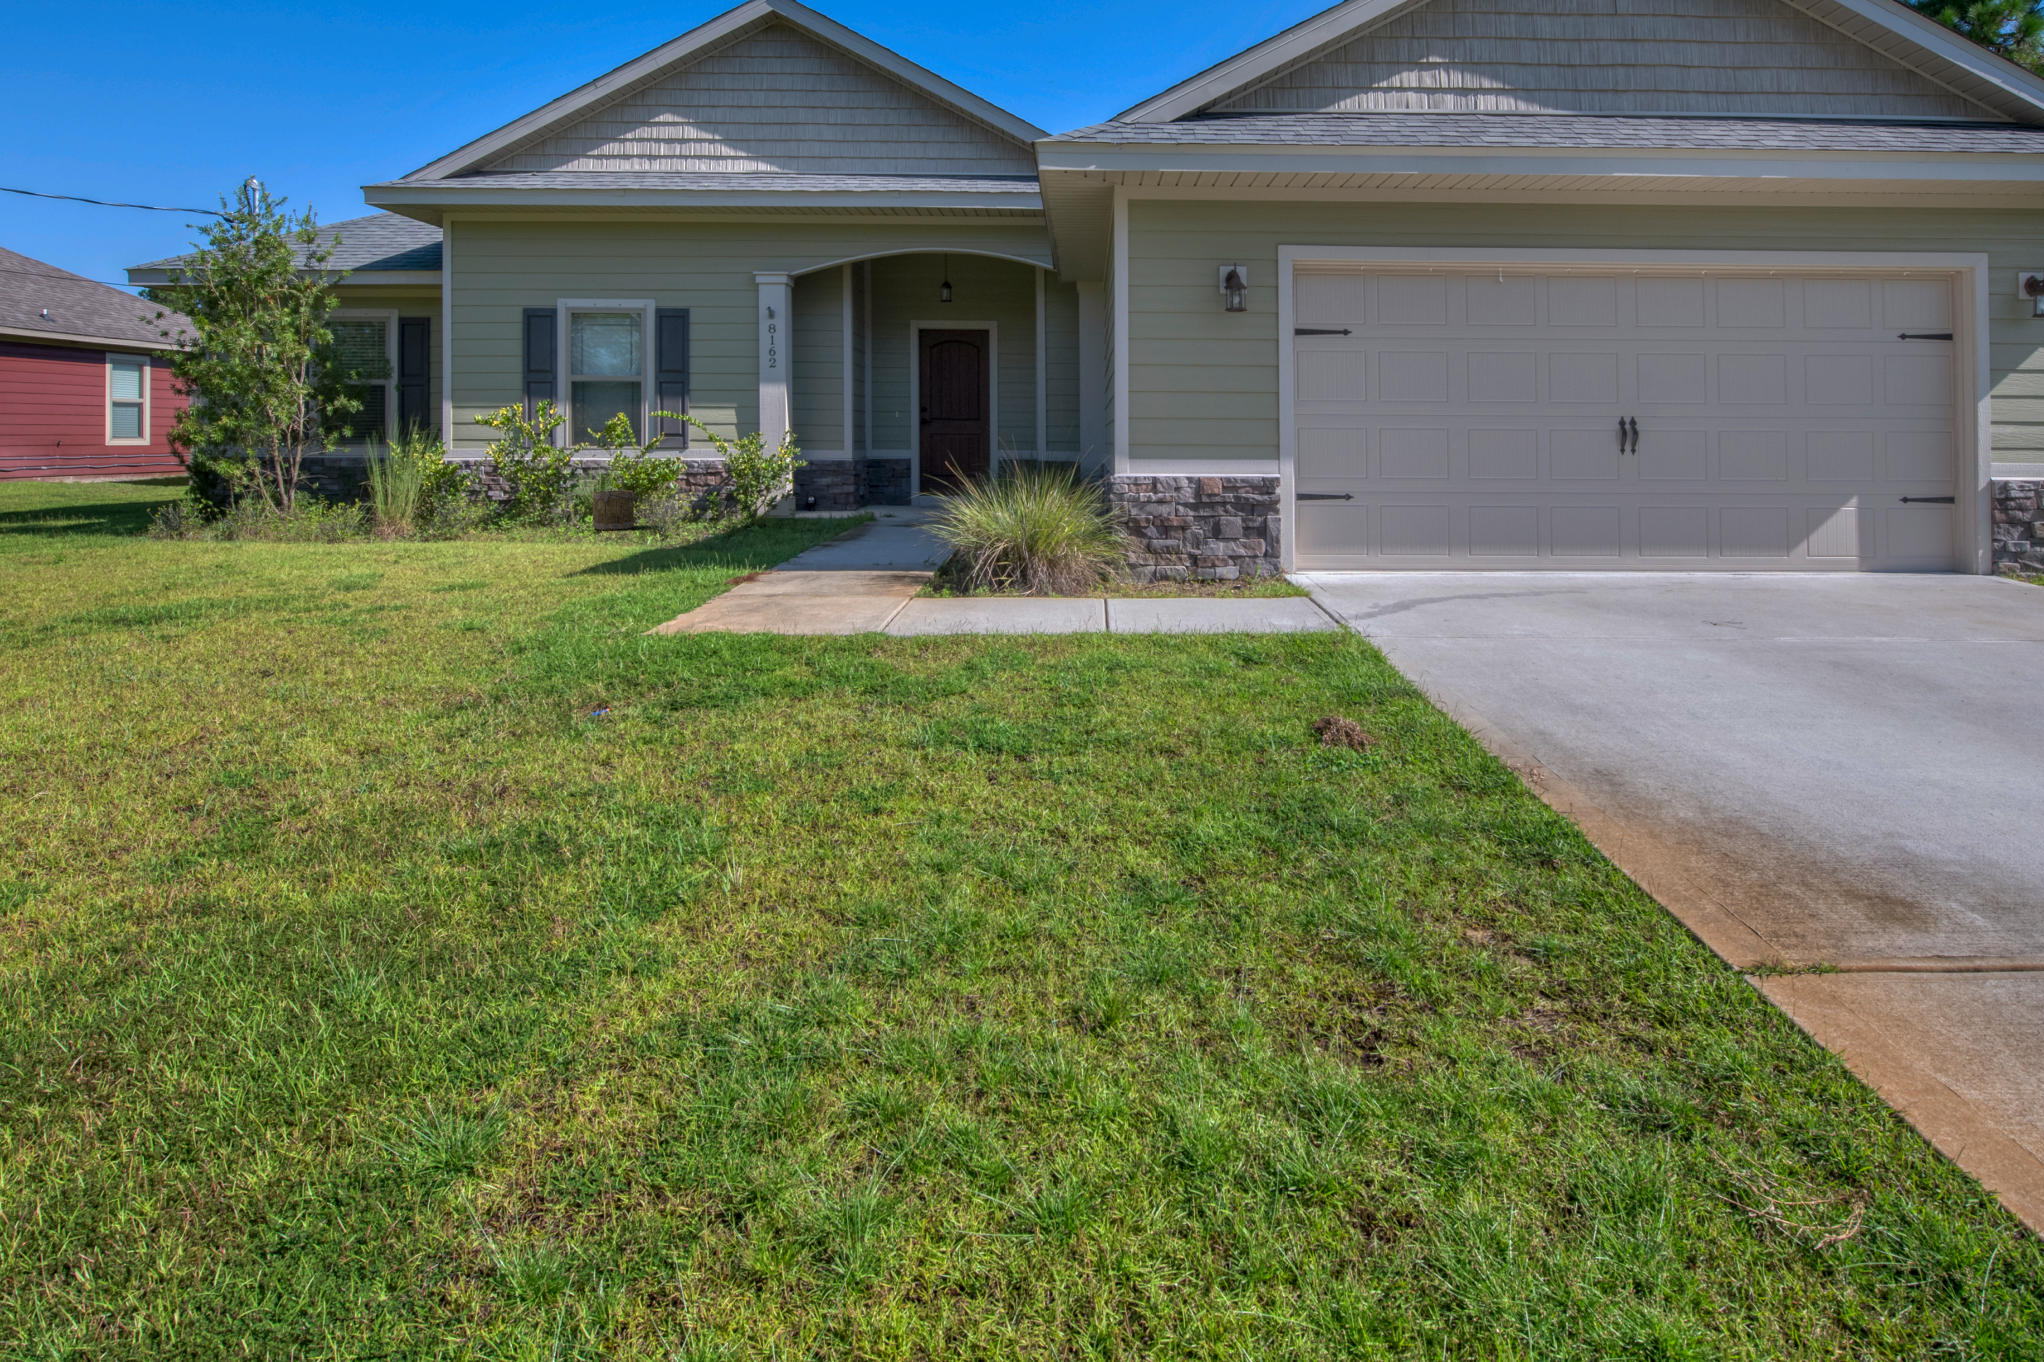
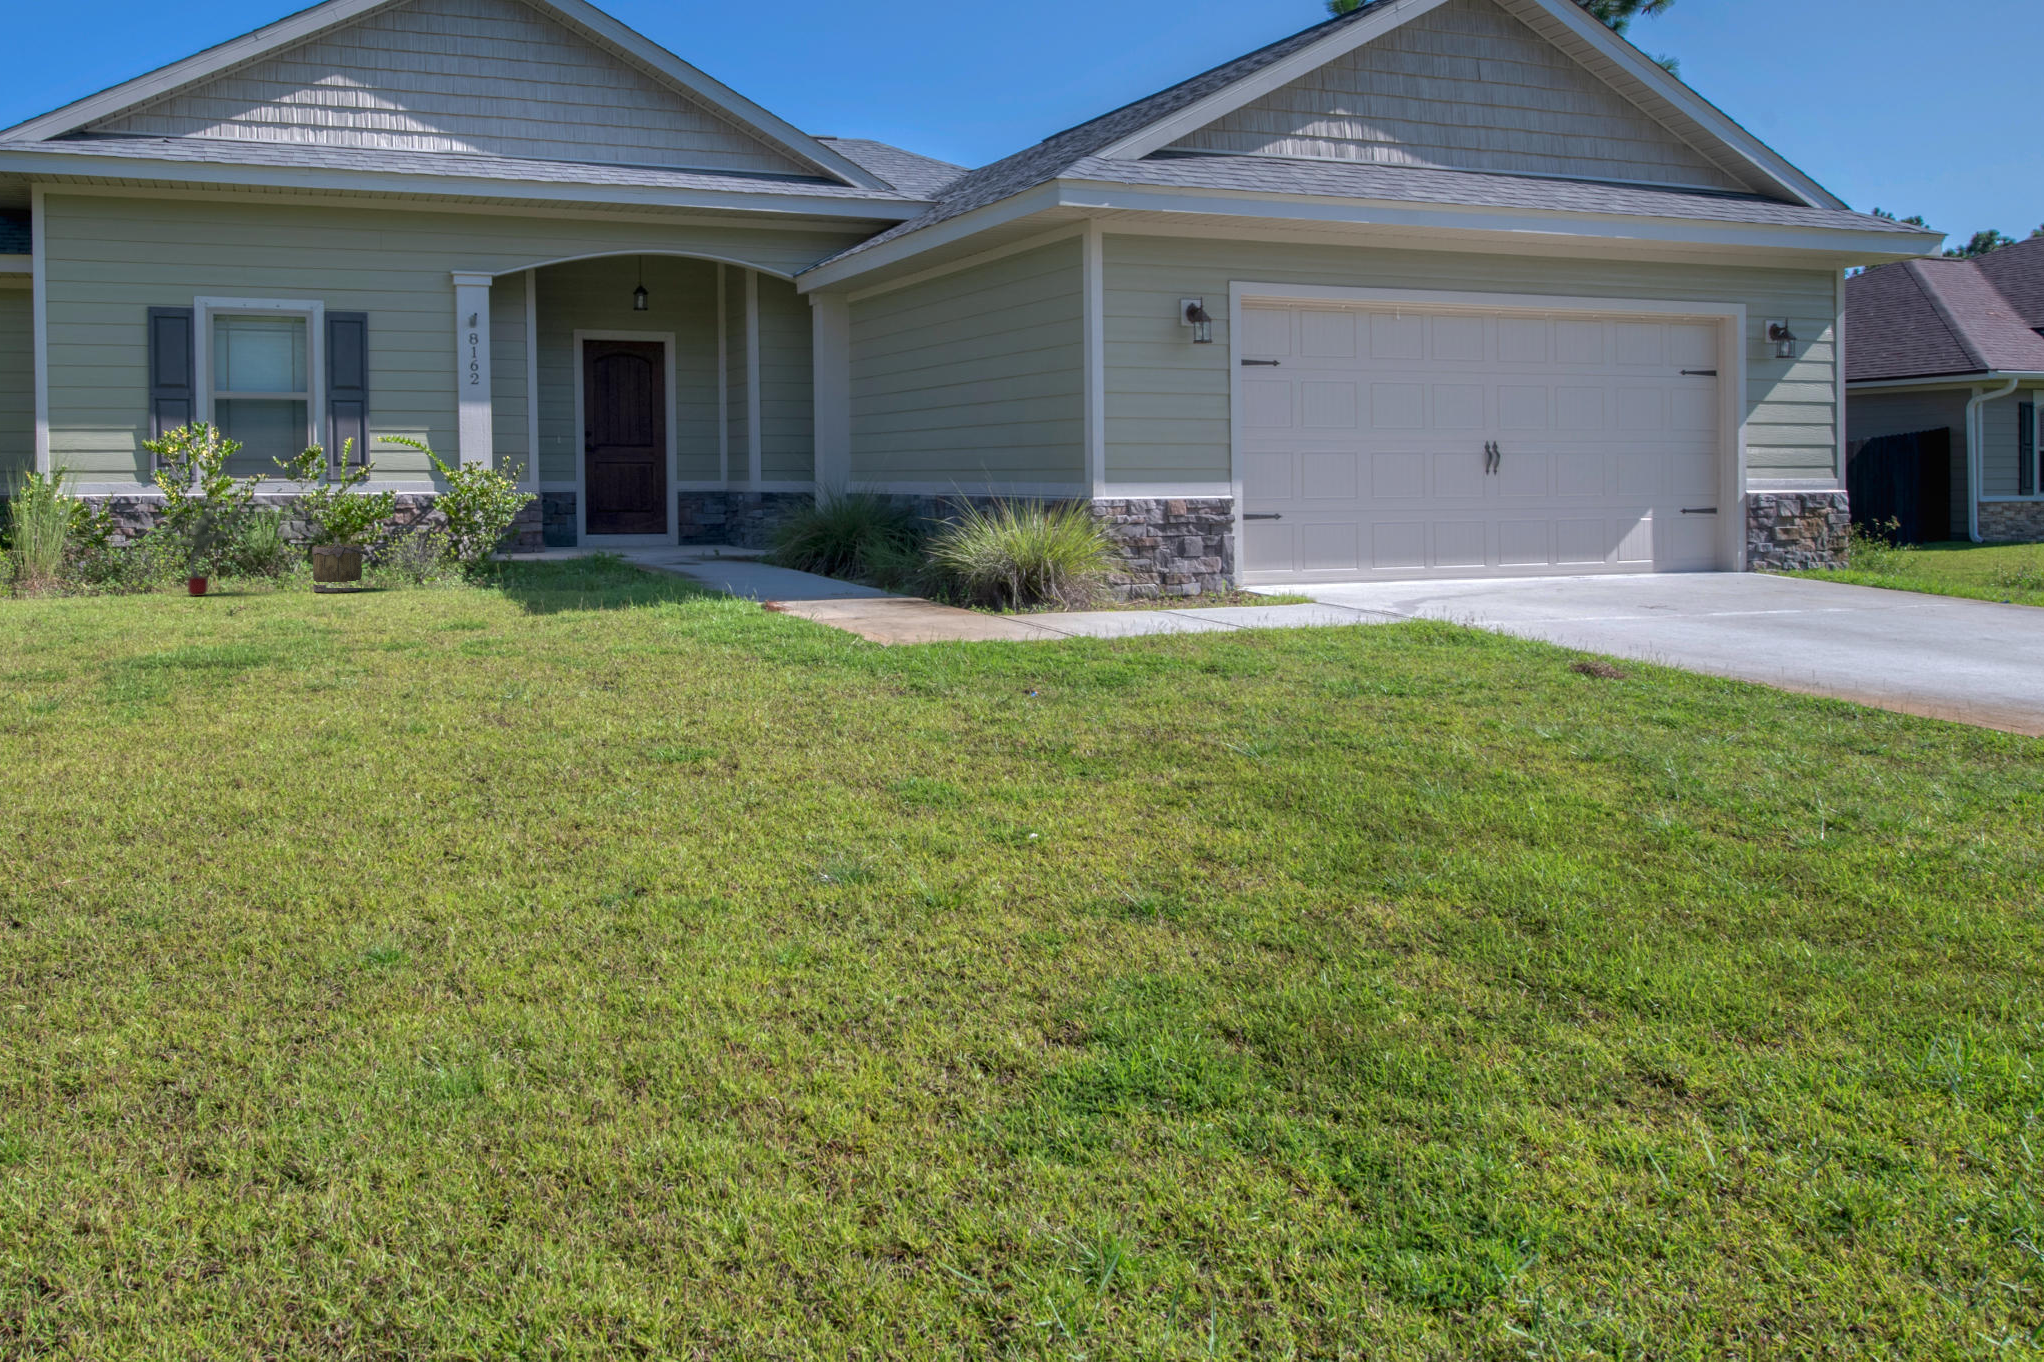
potted tree: none [484,450,542,529] -> present [157,498,238,596]

